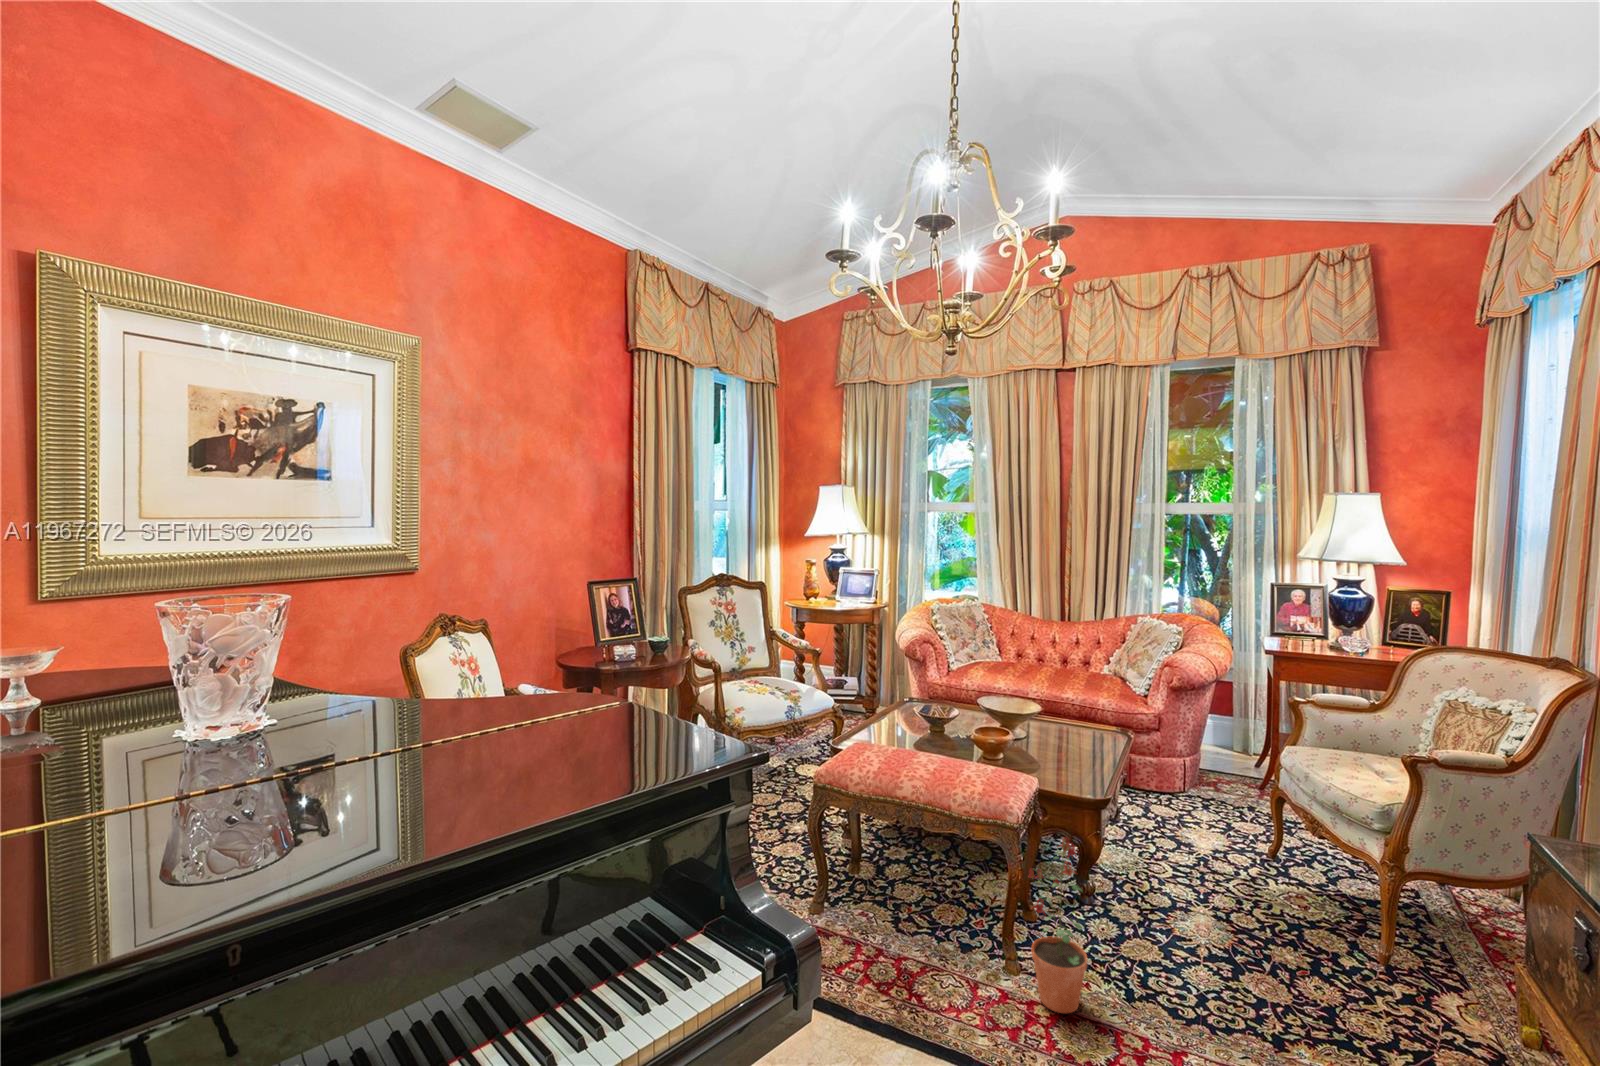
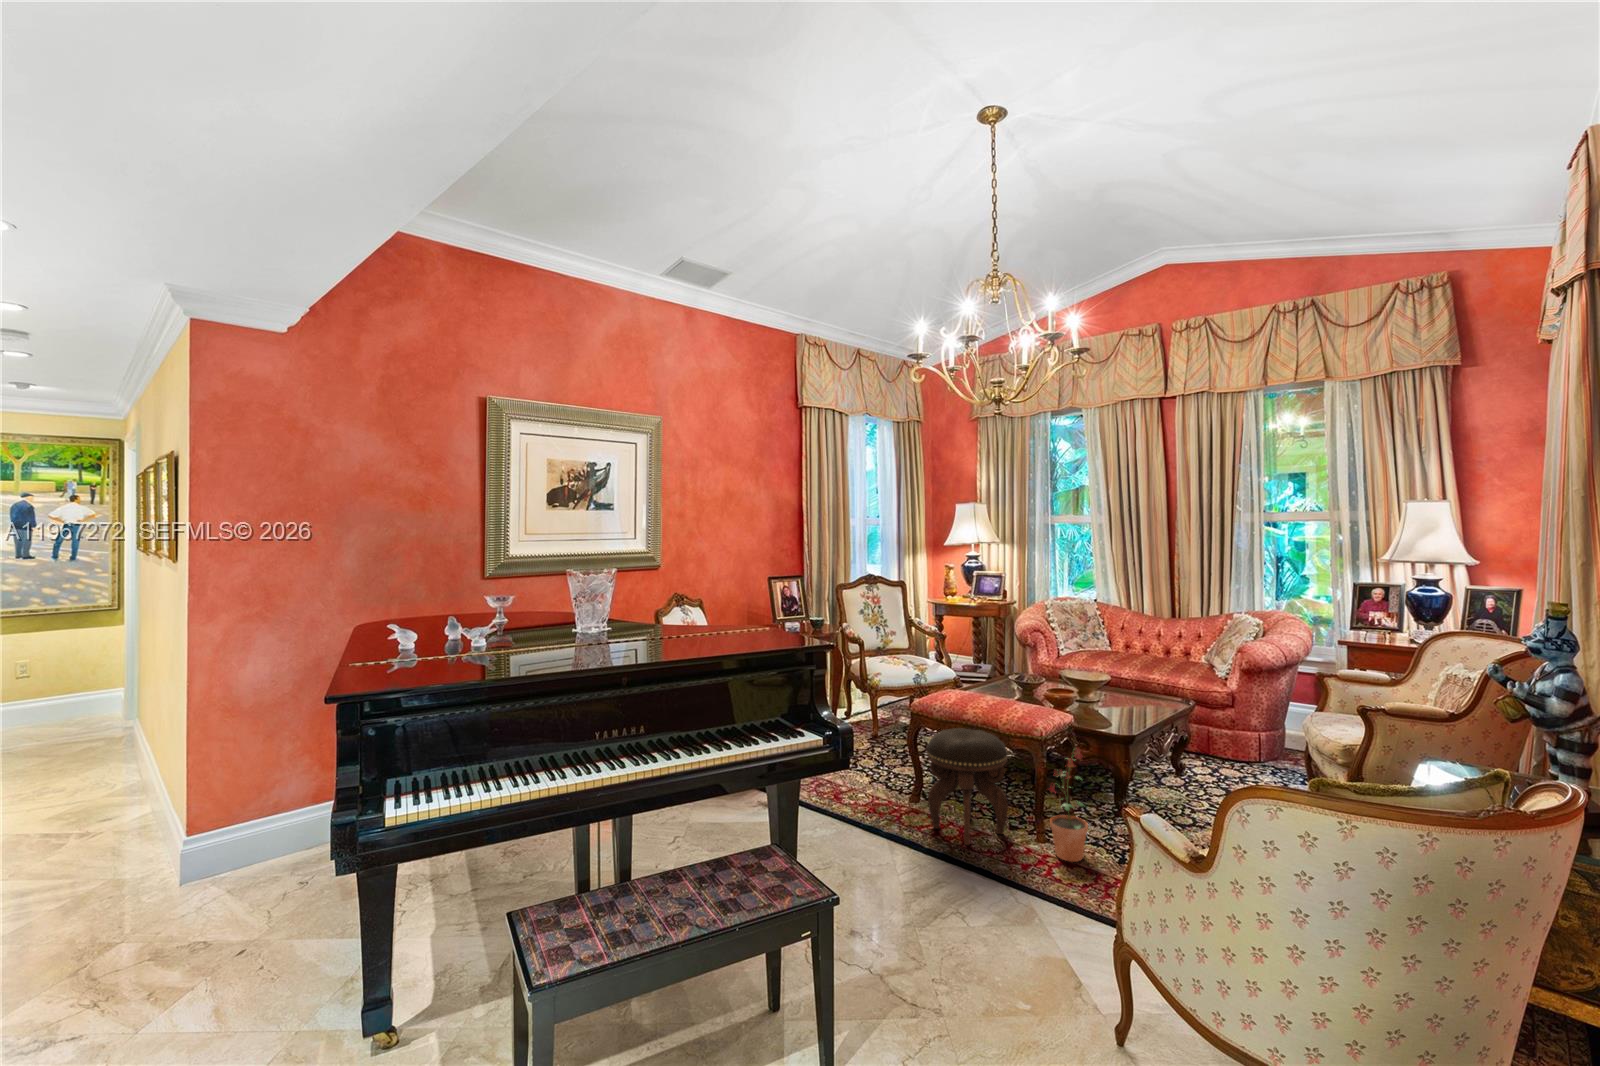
footstool: none [845,810,964,1000] -> present [927,728,1008,845]

